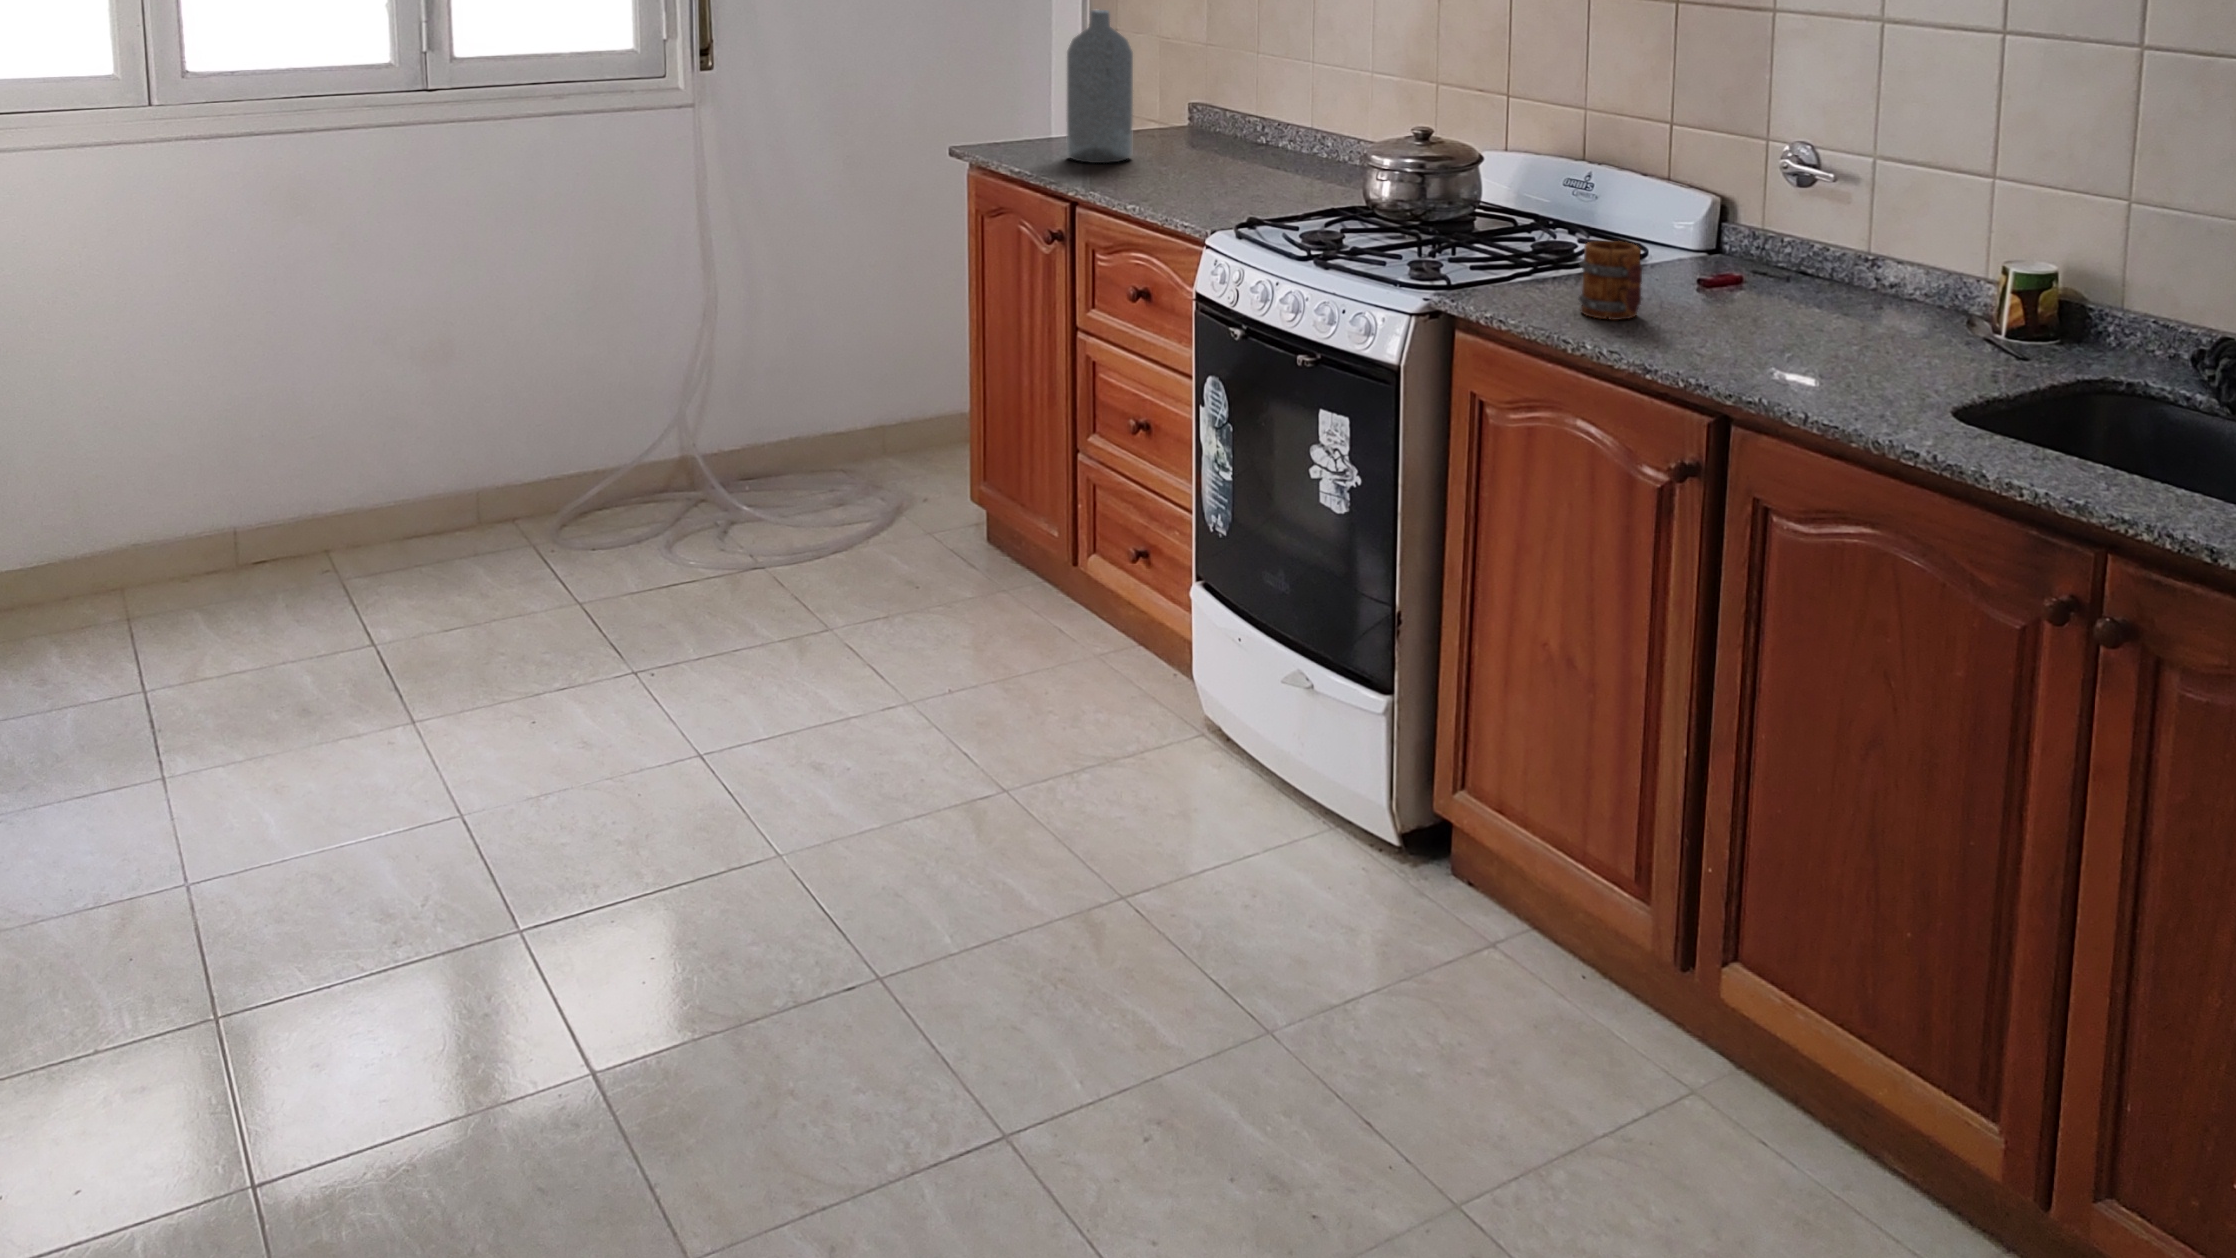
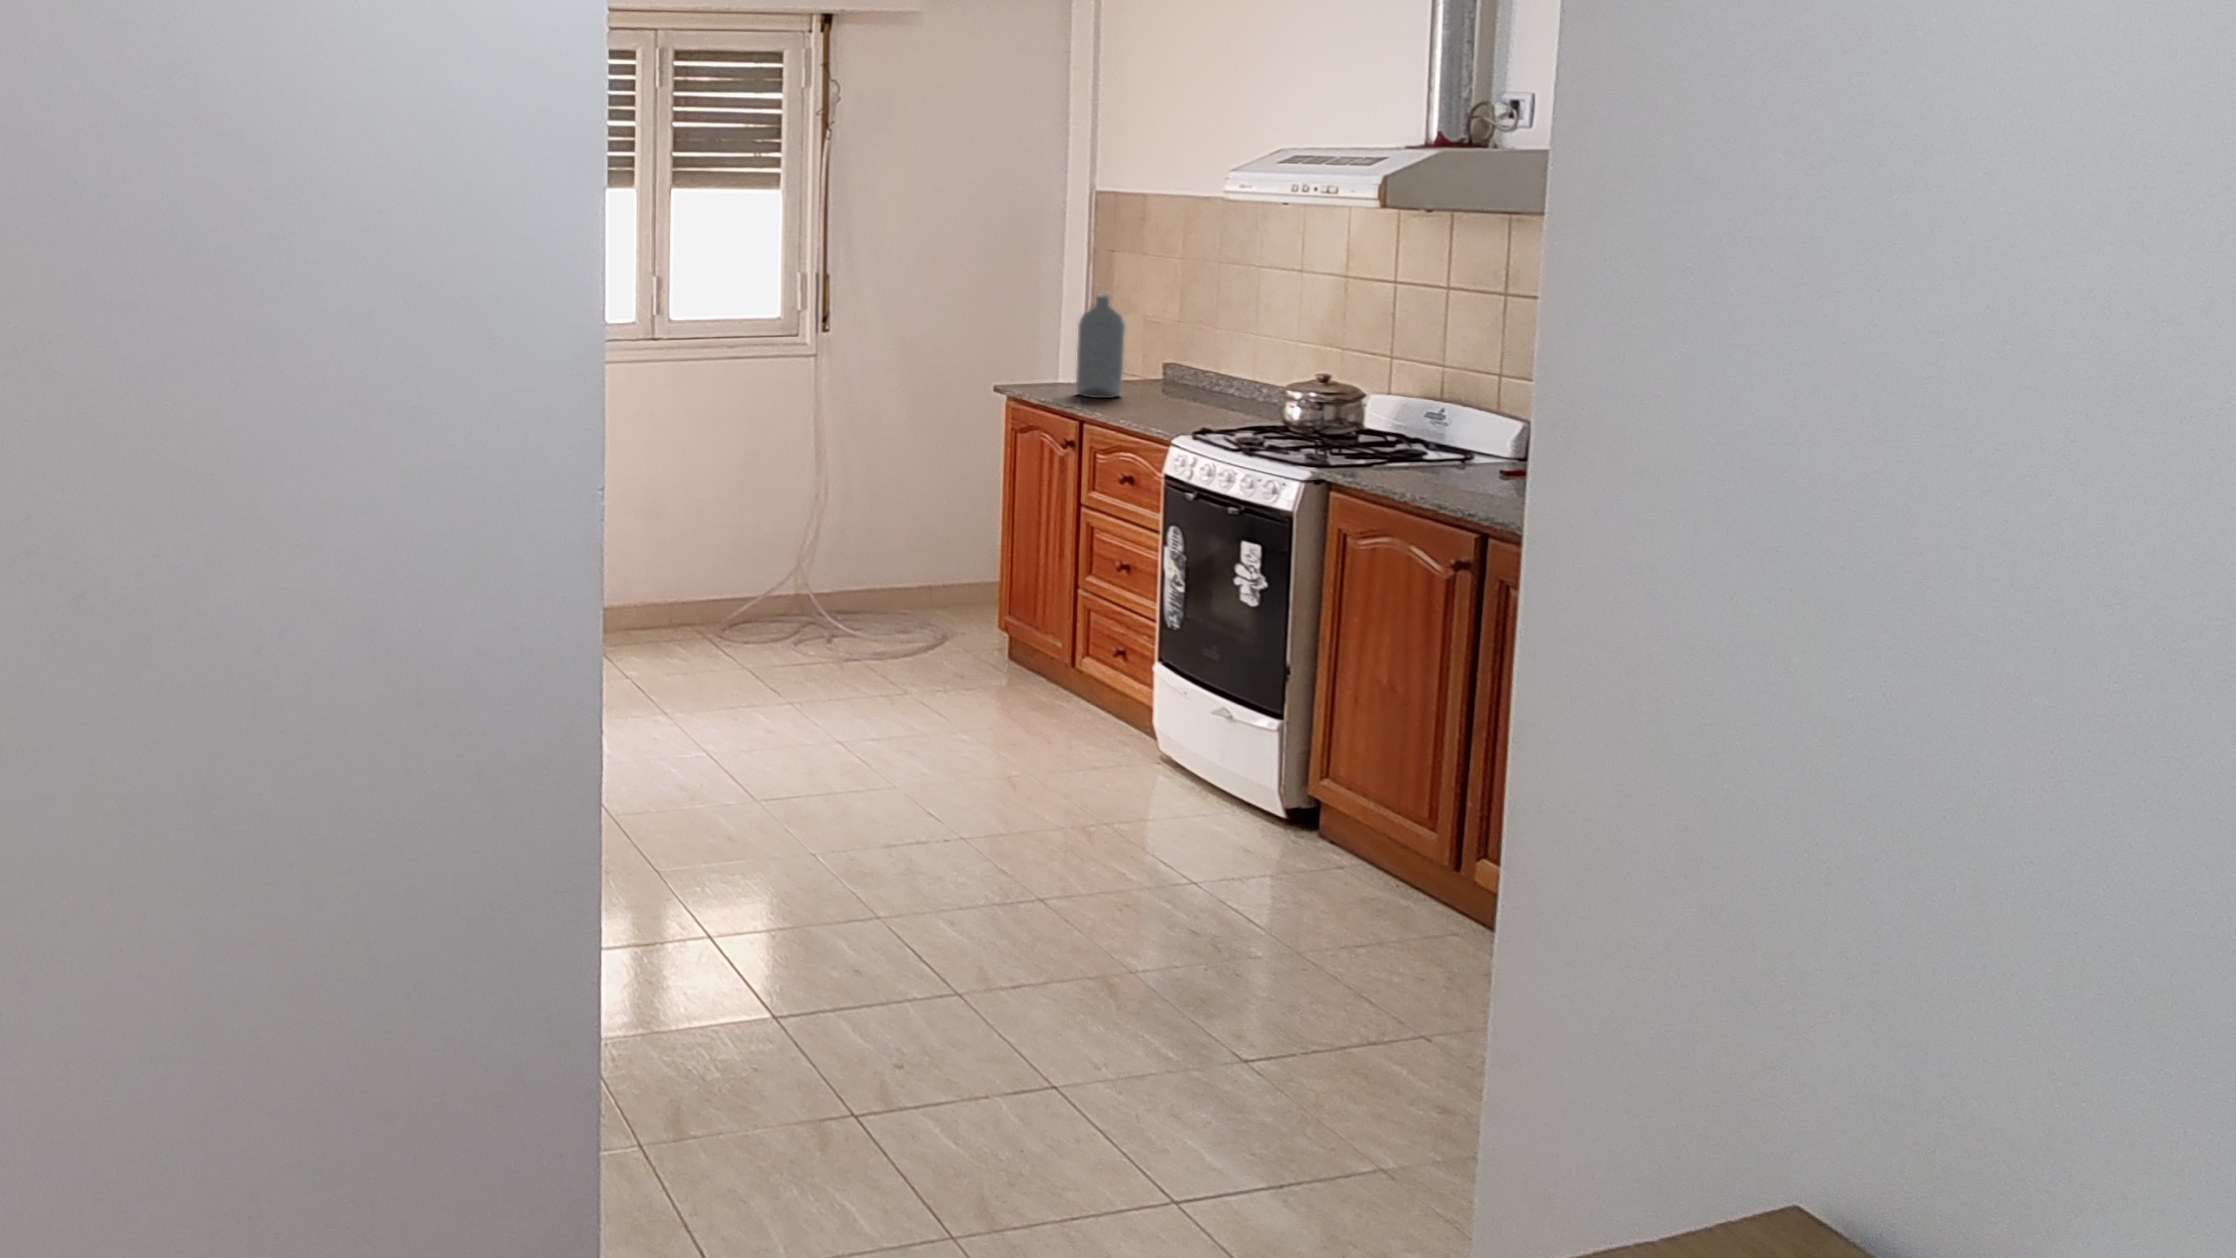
mug: present [1578,241,1643,320] -> none [1410,439,1453,486]

